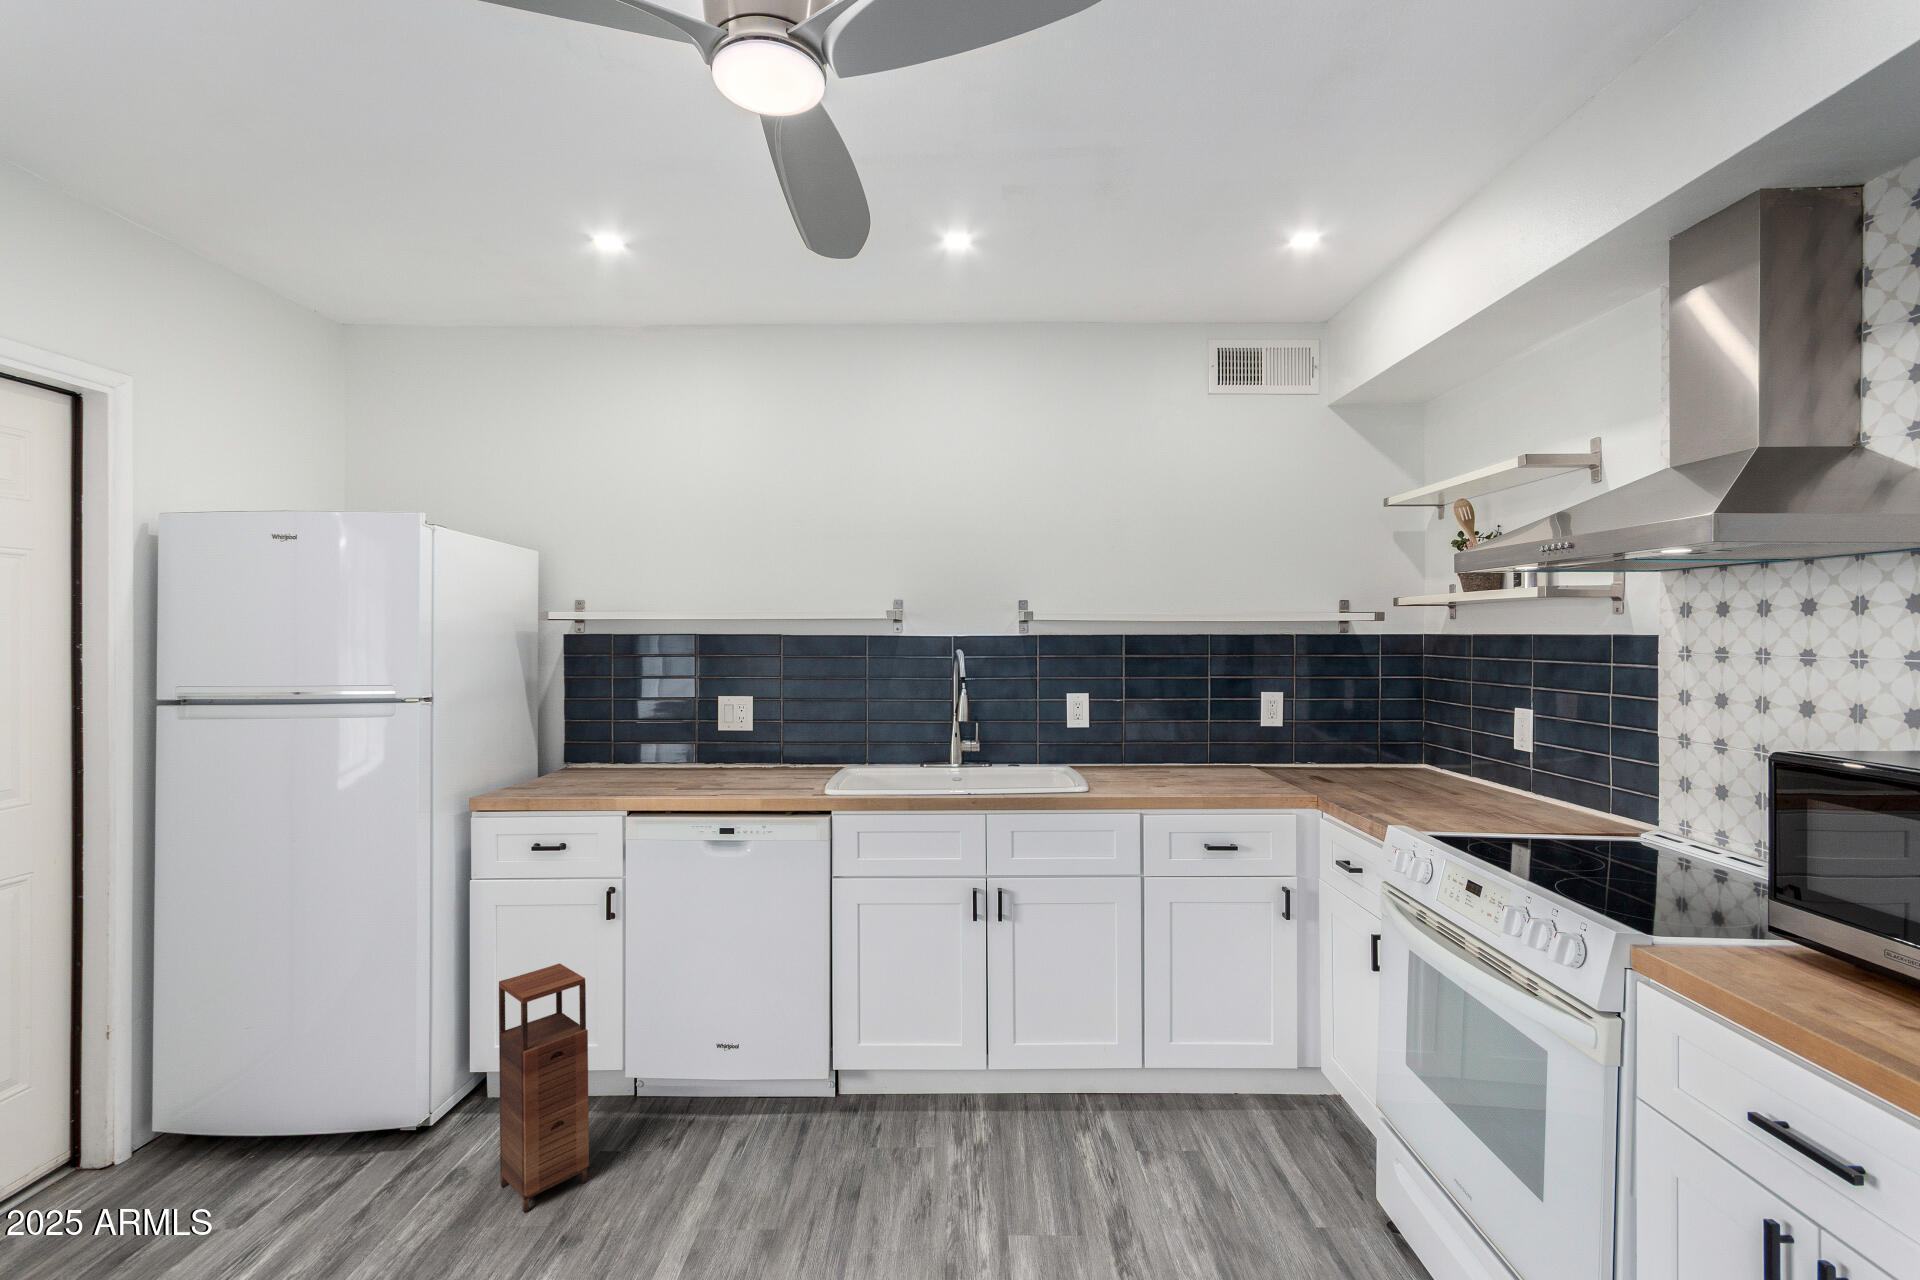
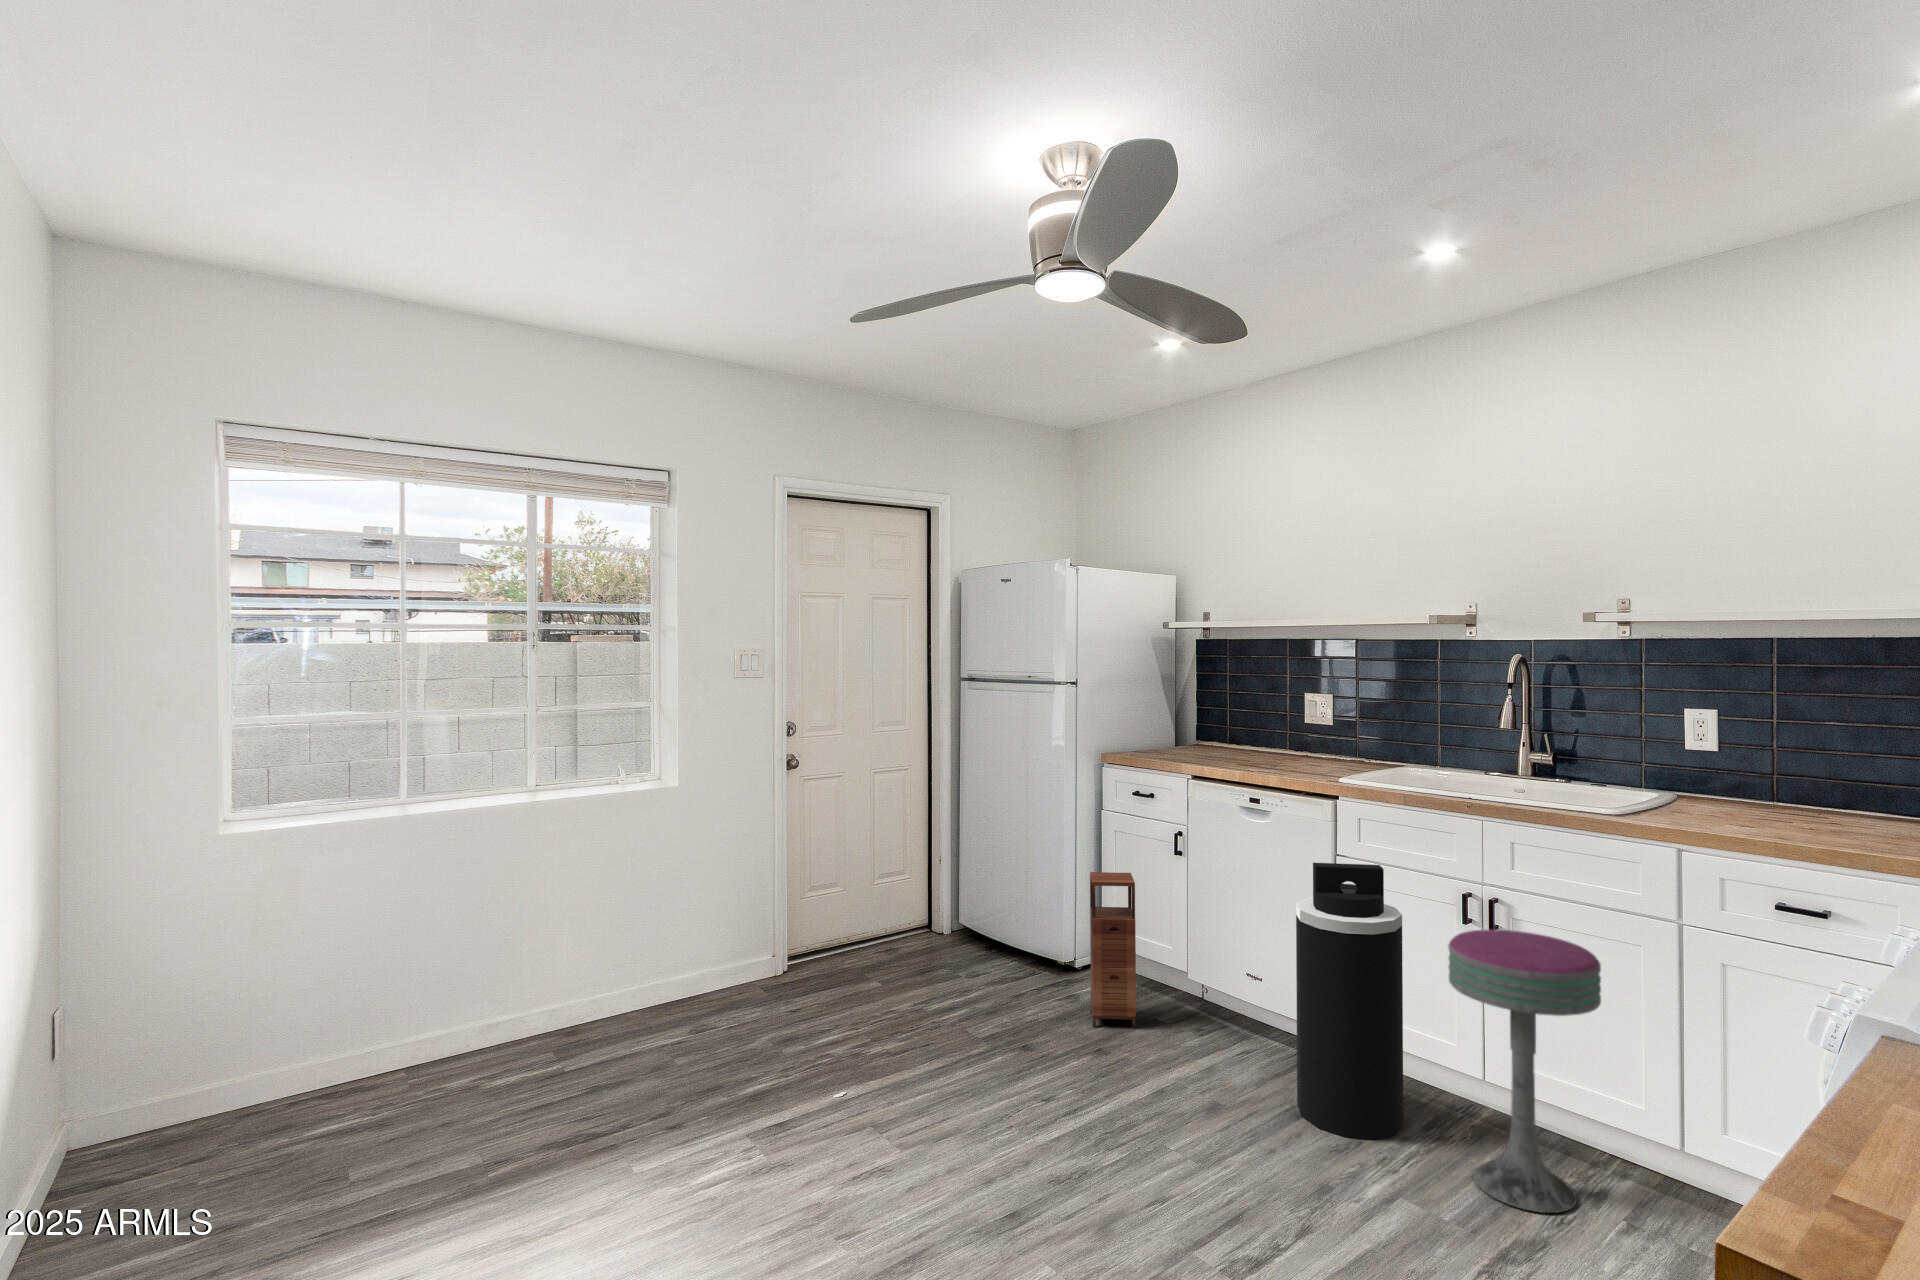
trash can: none [849,882,962,1211] -> present [1296,863,1403,1139]
bar stool: none [1024,916,1154,1198] -> present [1448,929,1601,1213]

